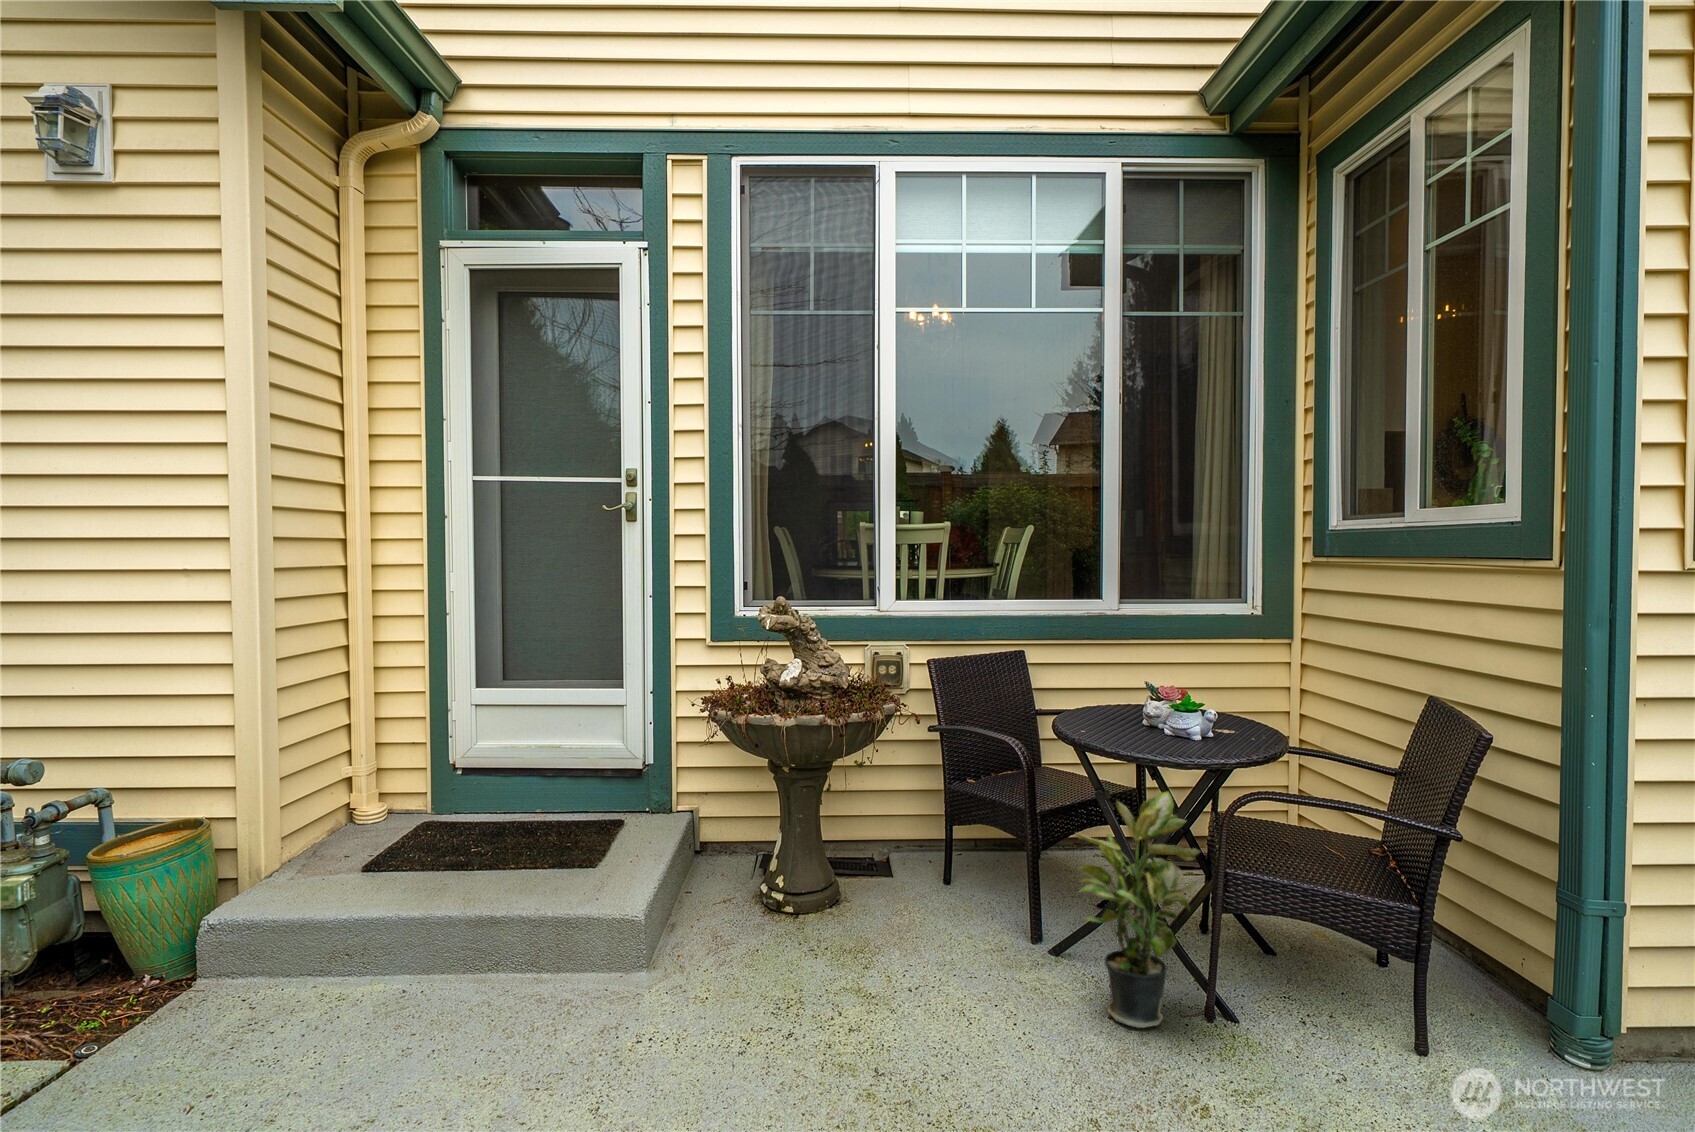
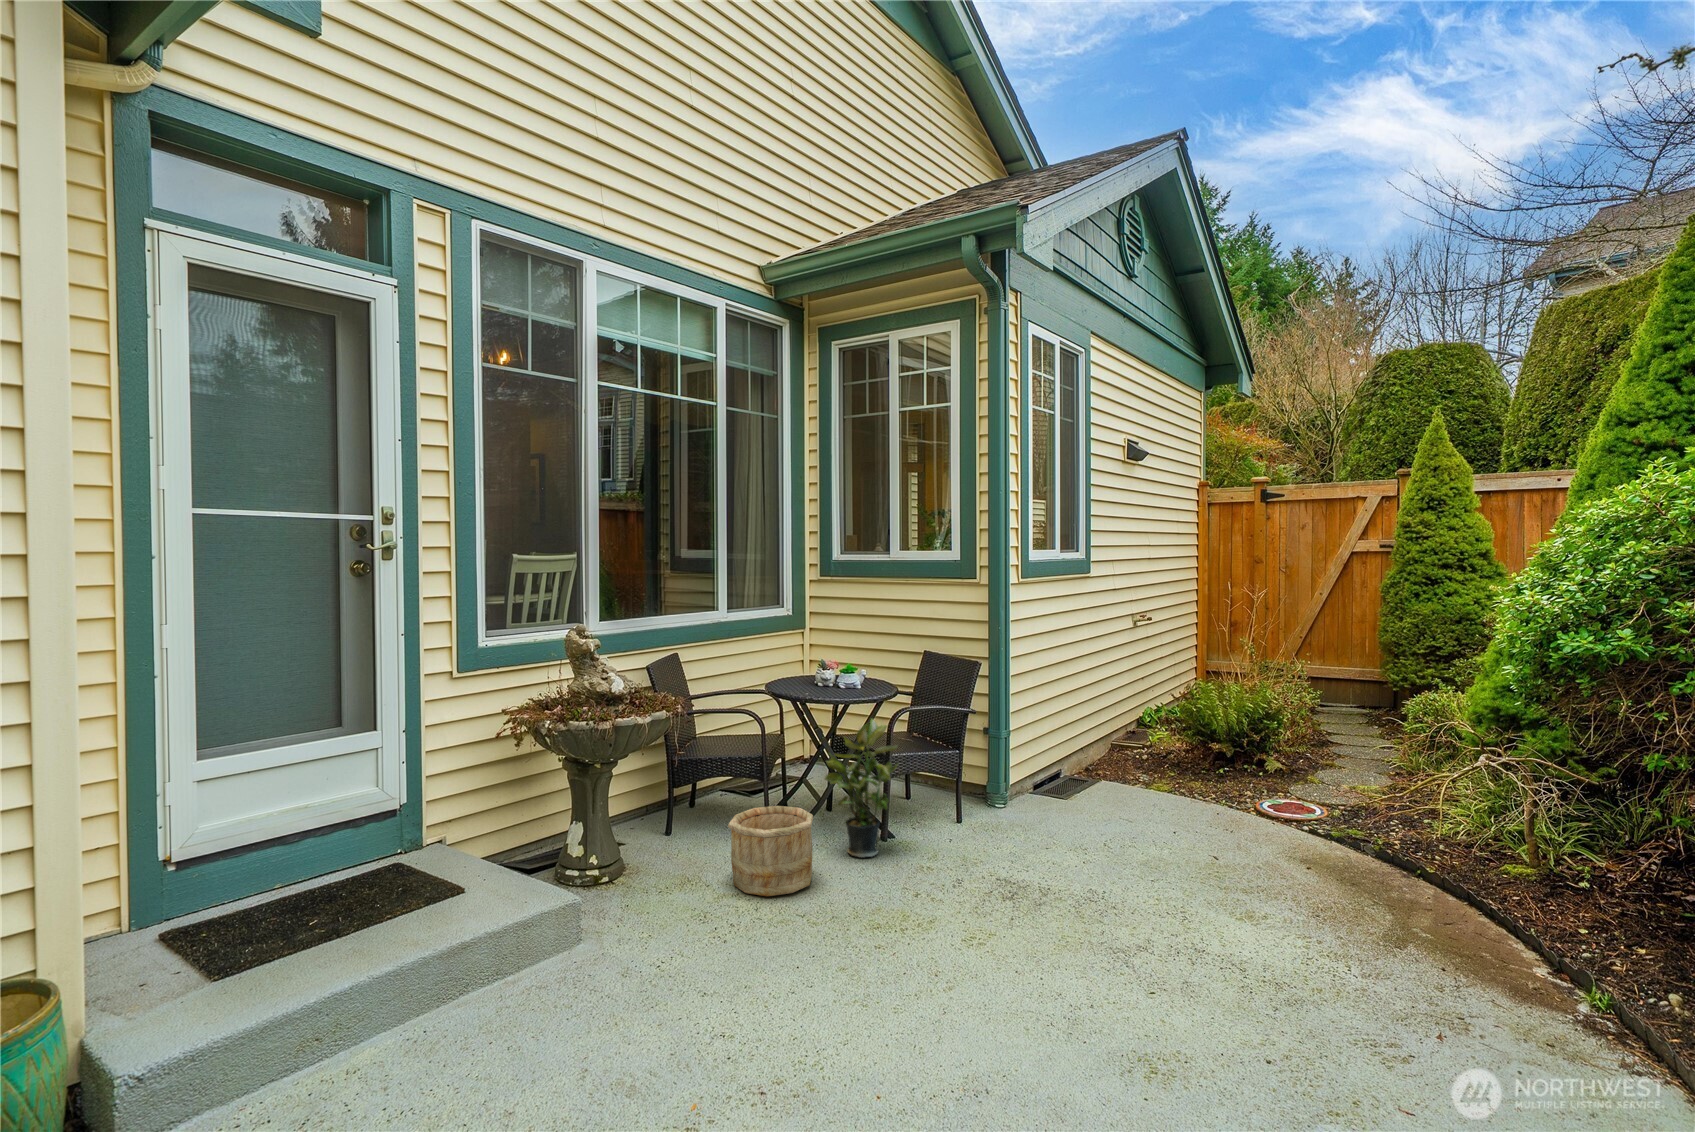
wooden bucket: none [877,880,1006,1022] -> present [728,806,813,896]

